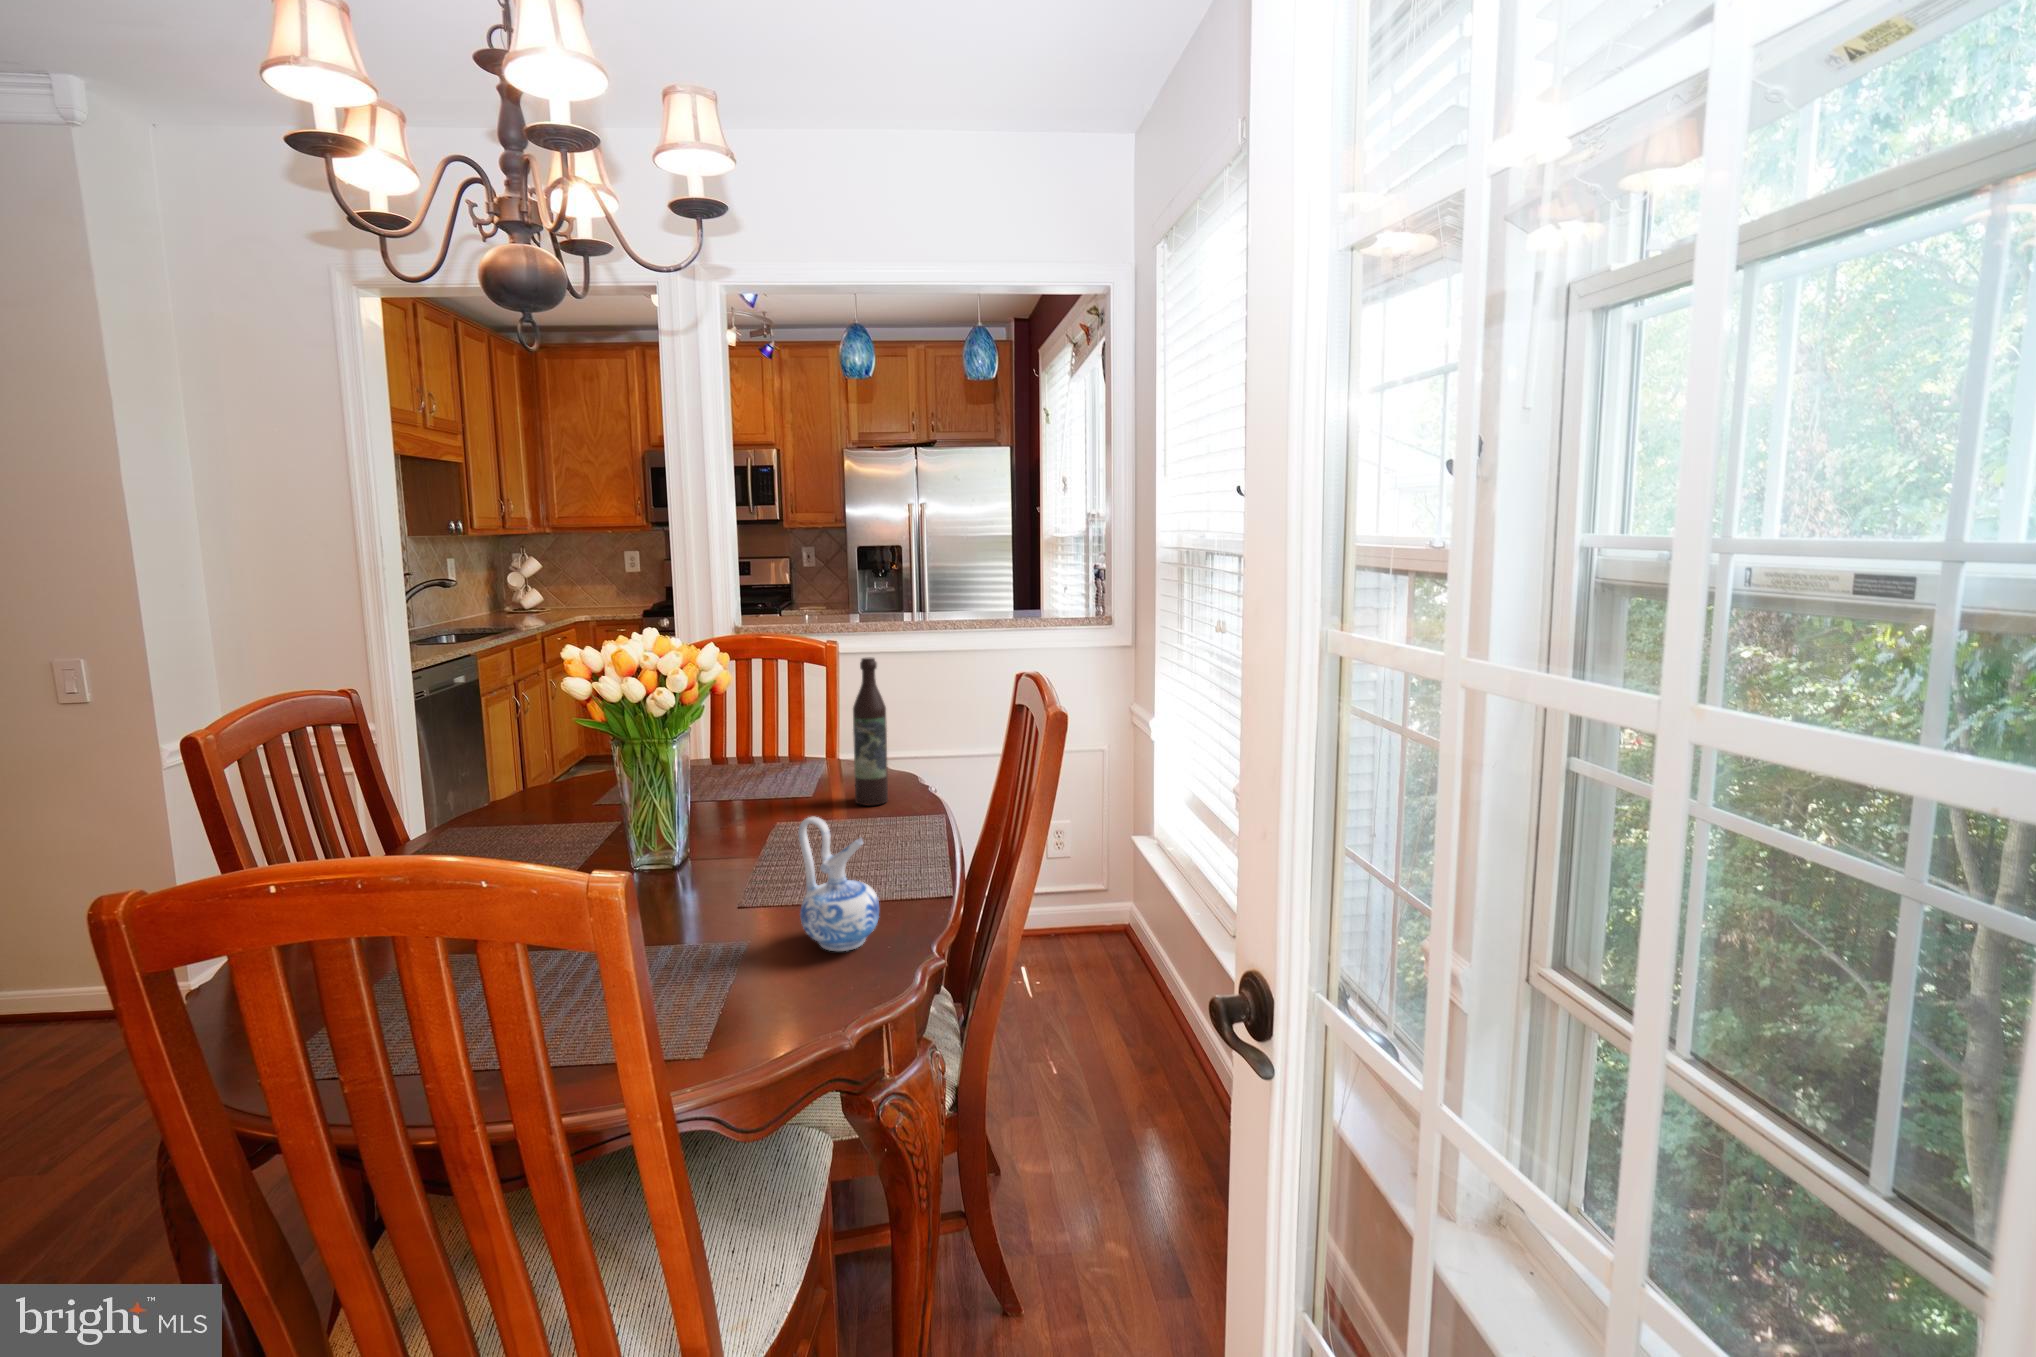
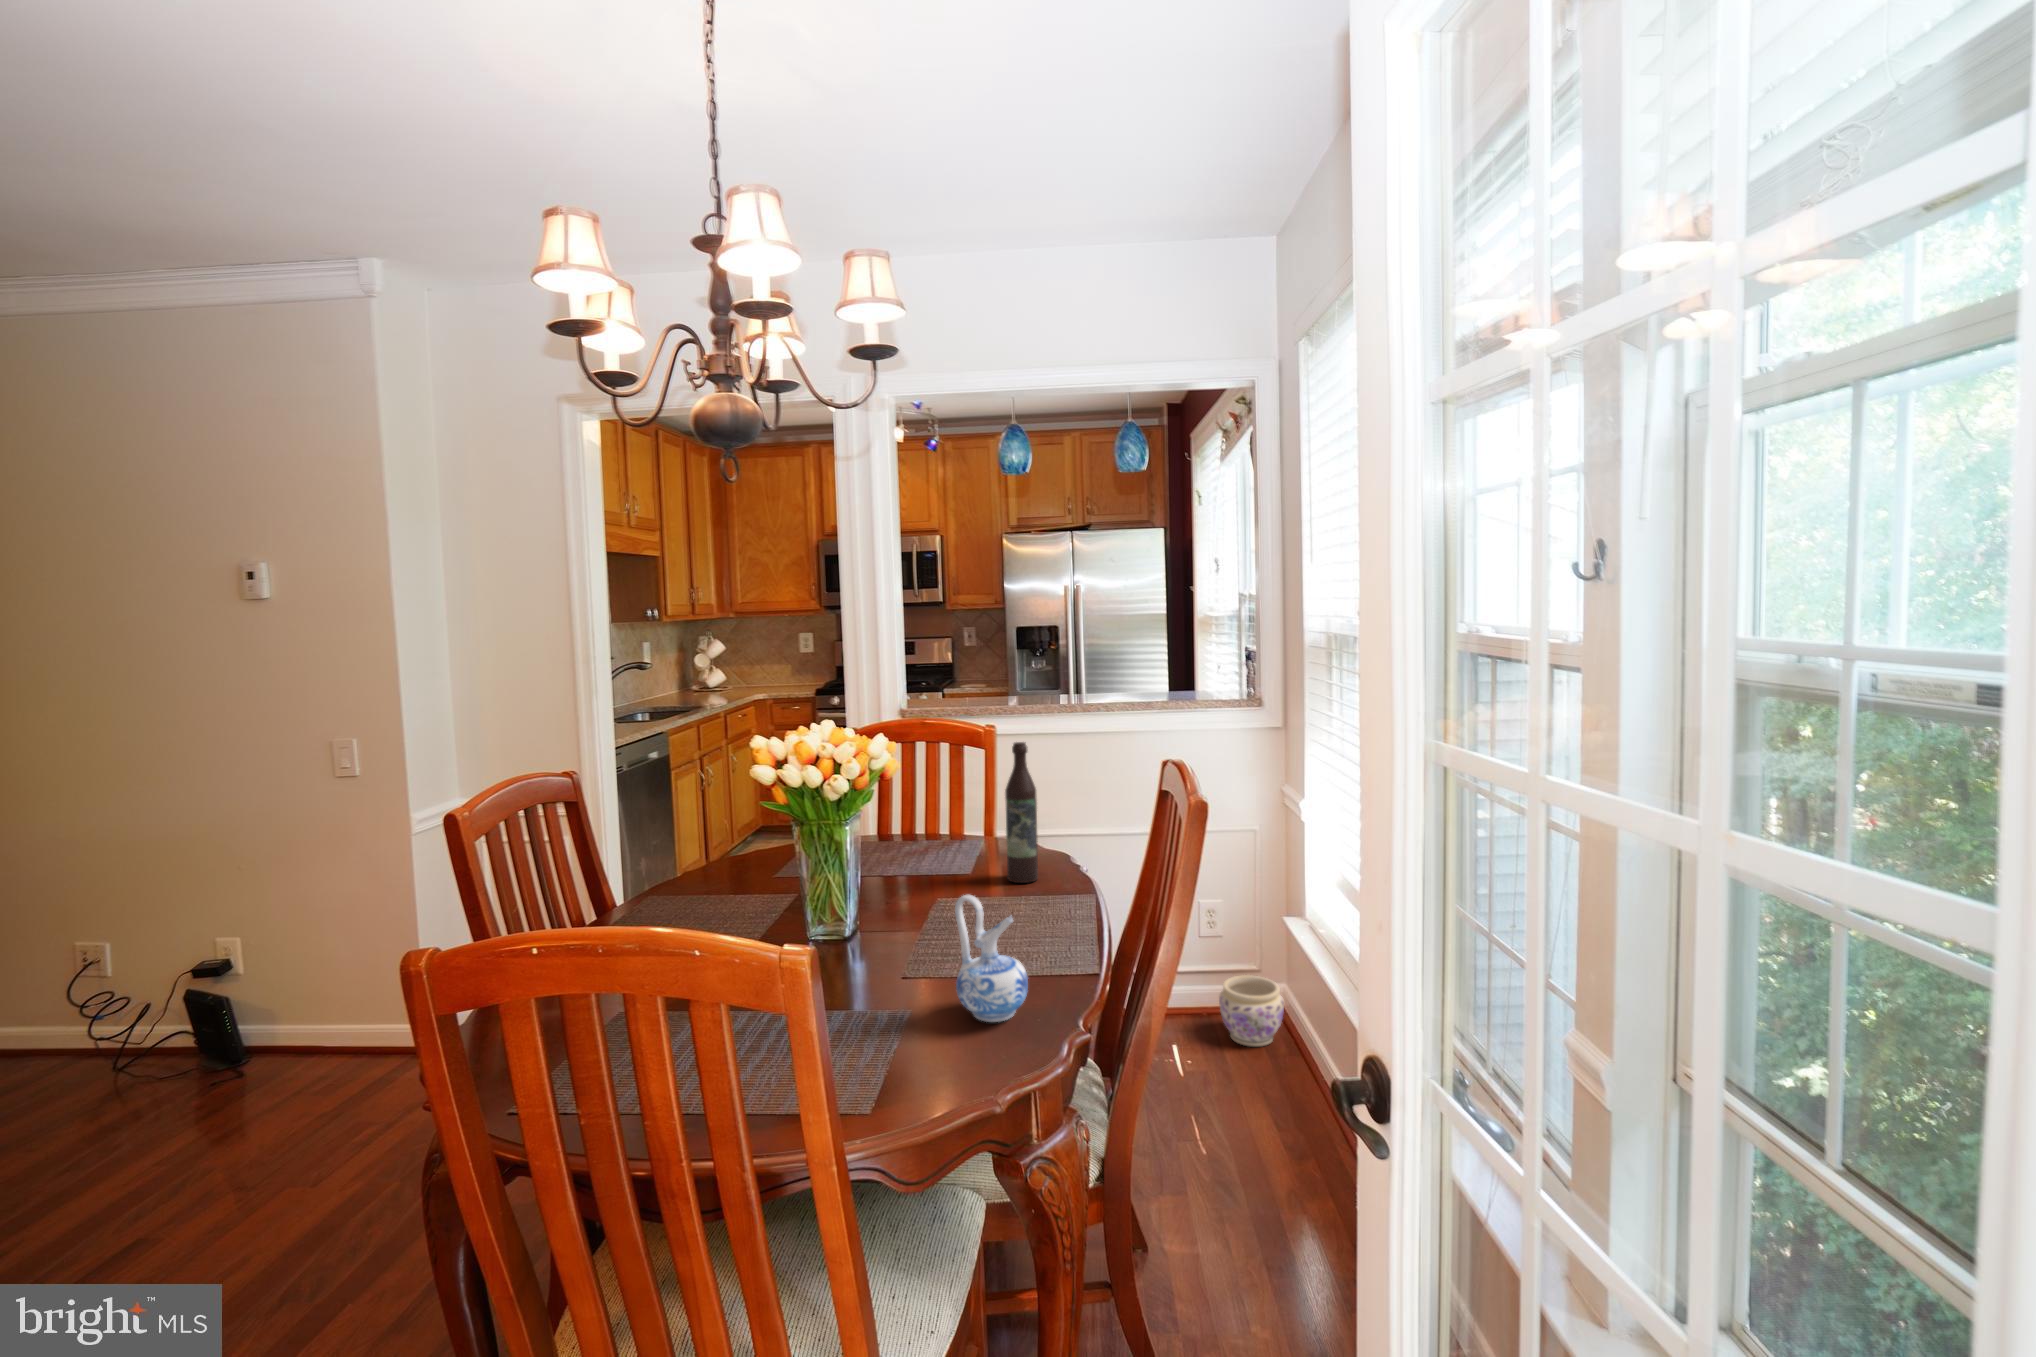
planter: none [1066,892,1129,960] -> present [1219,975,1284,1047]

